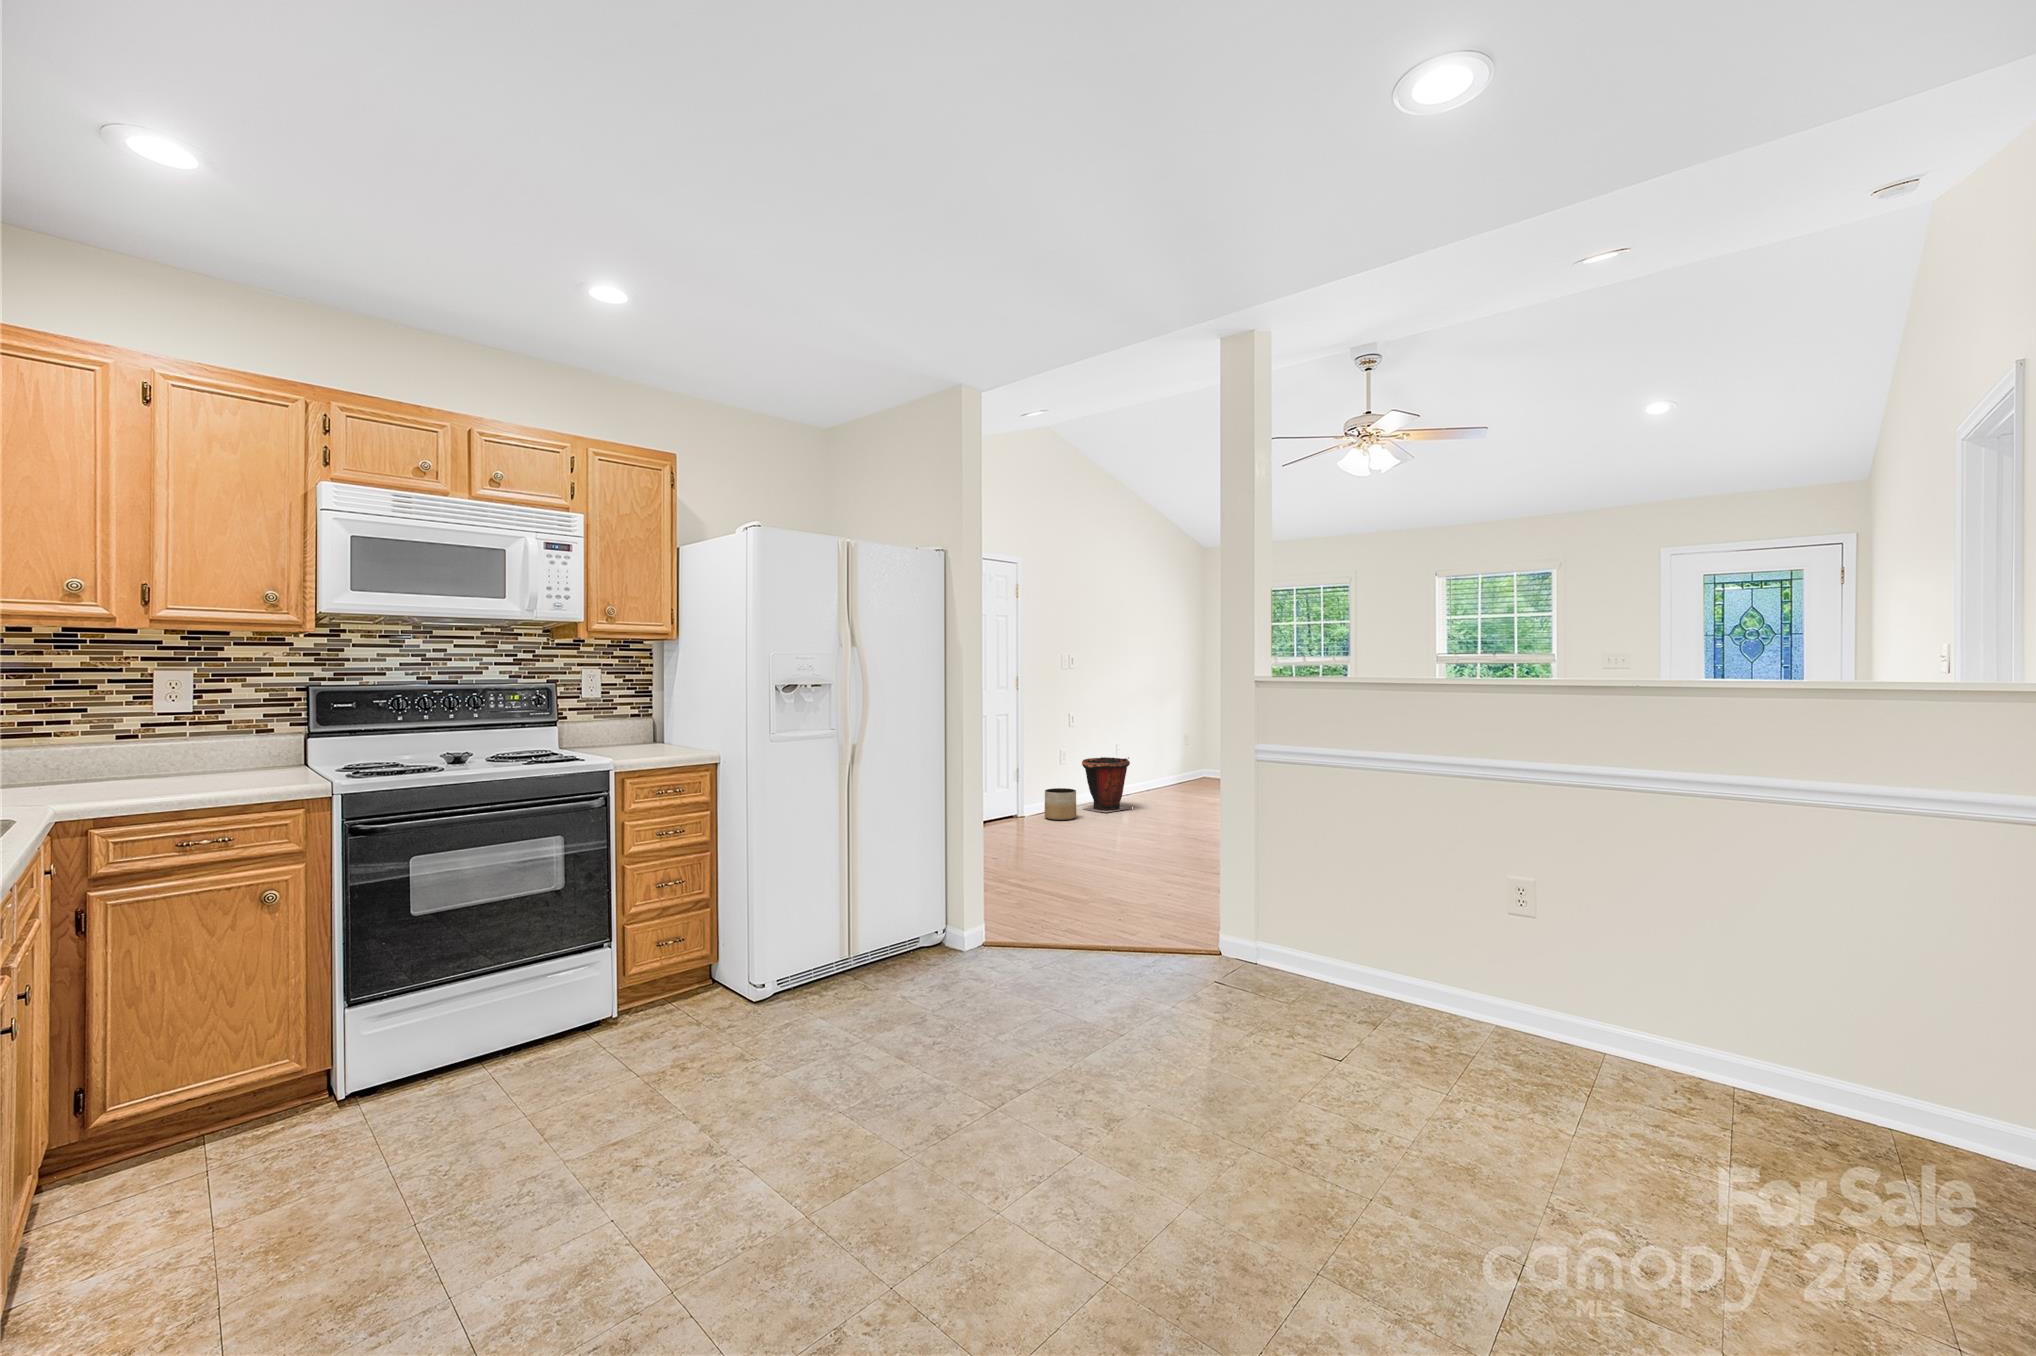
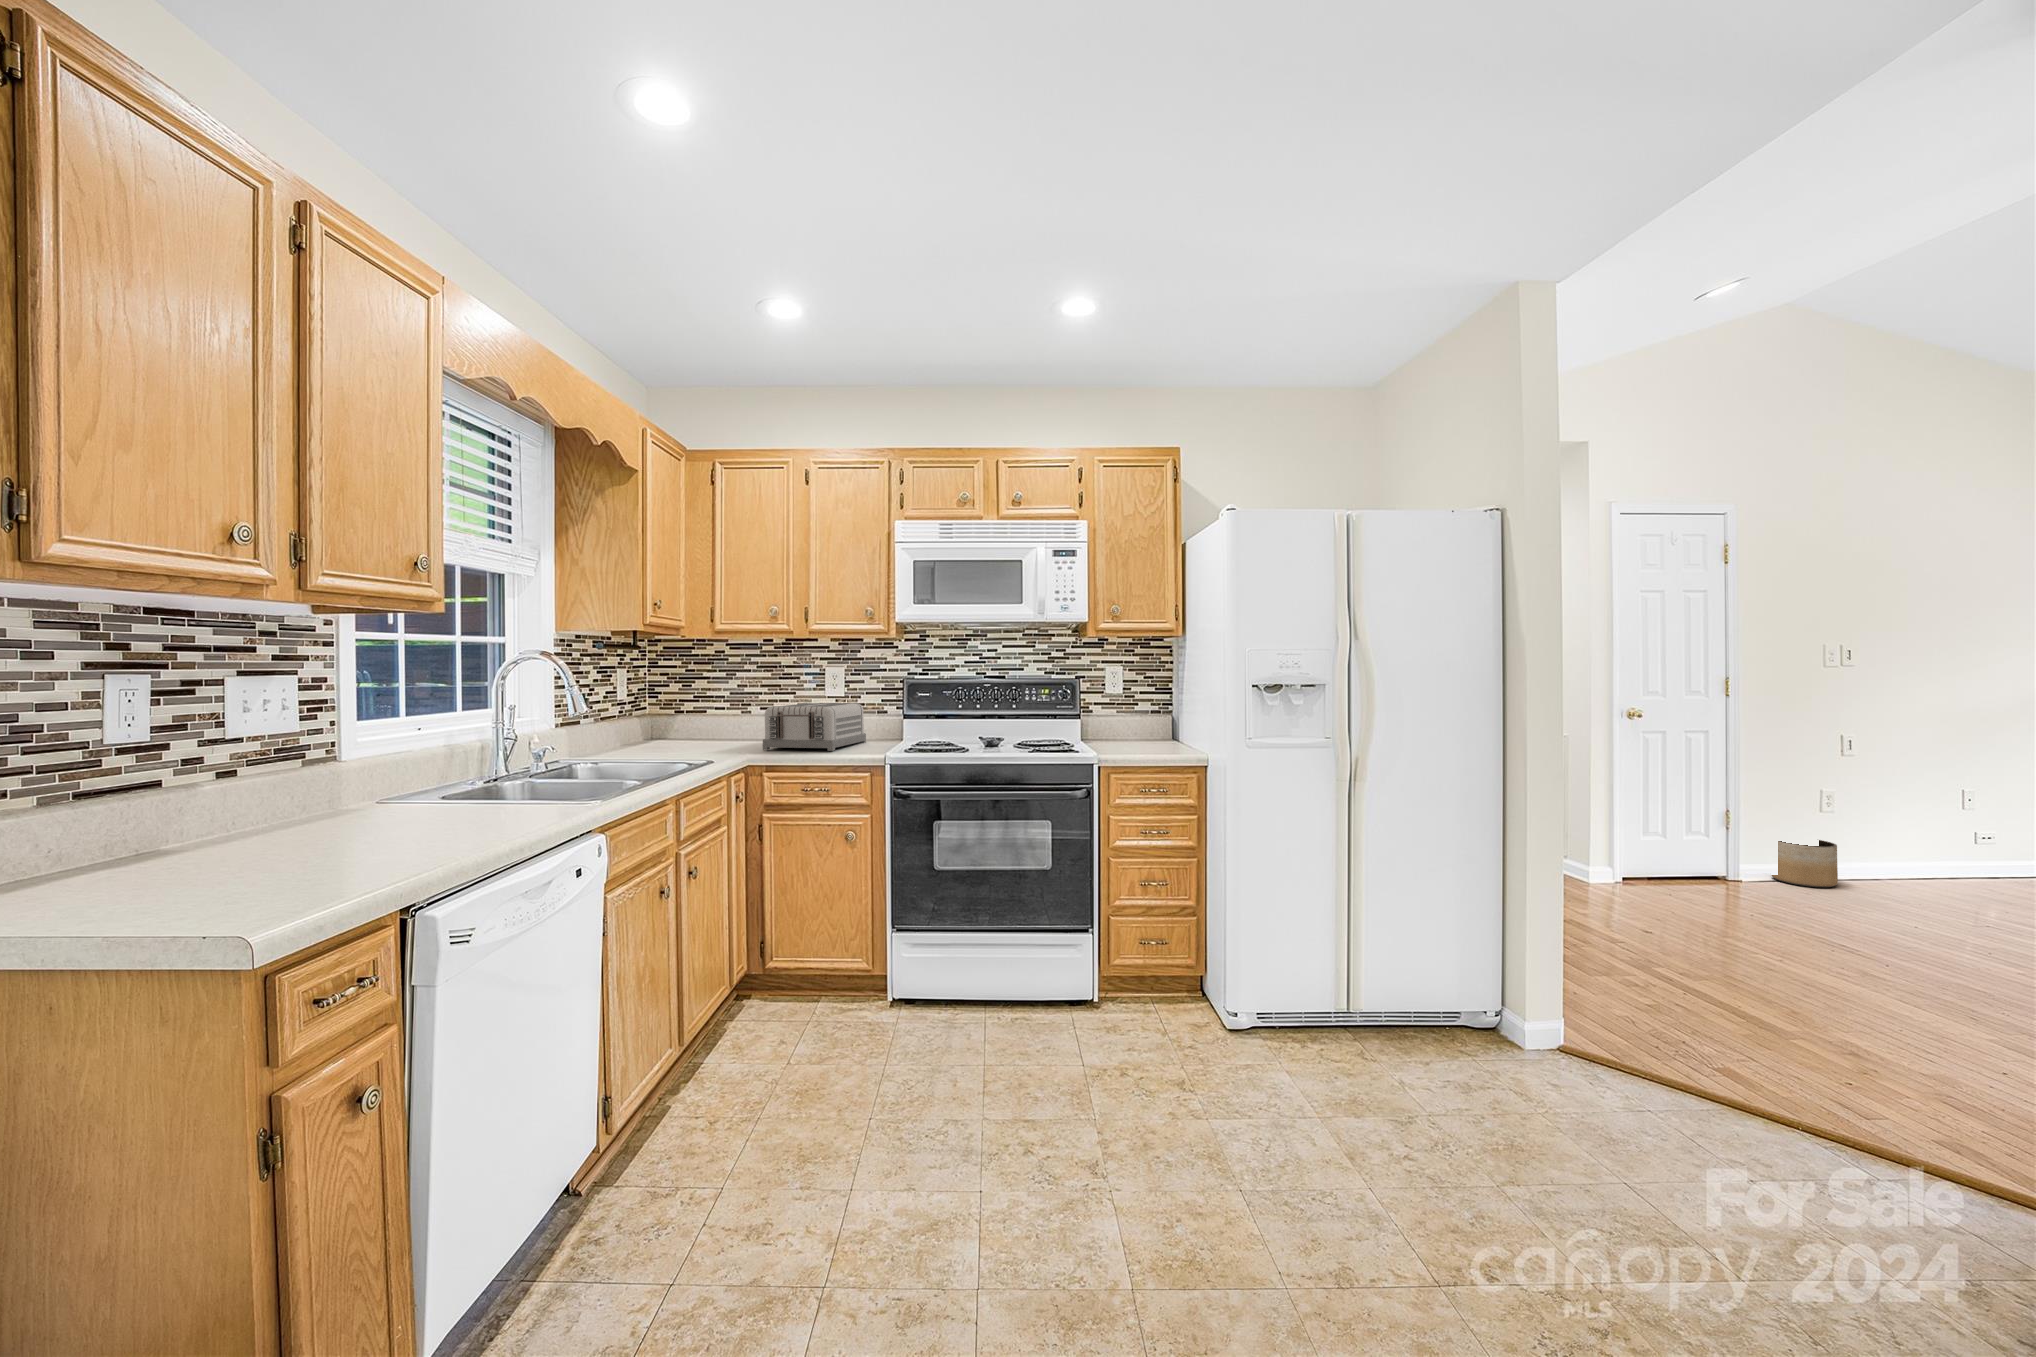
toaster: none [71,719,248,793] -> present [763,703,866,751]
waste bin: present [1082,757,1130,812] -> none [1856,798,1977,888]

